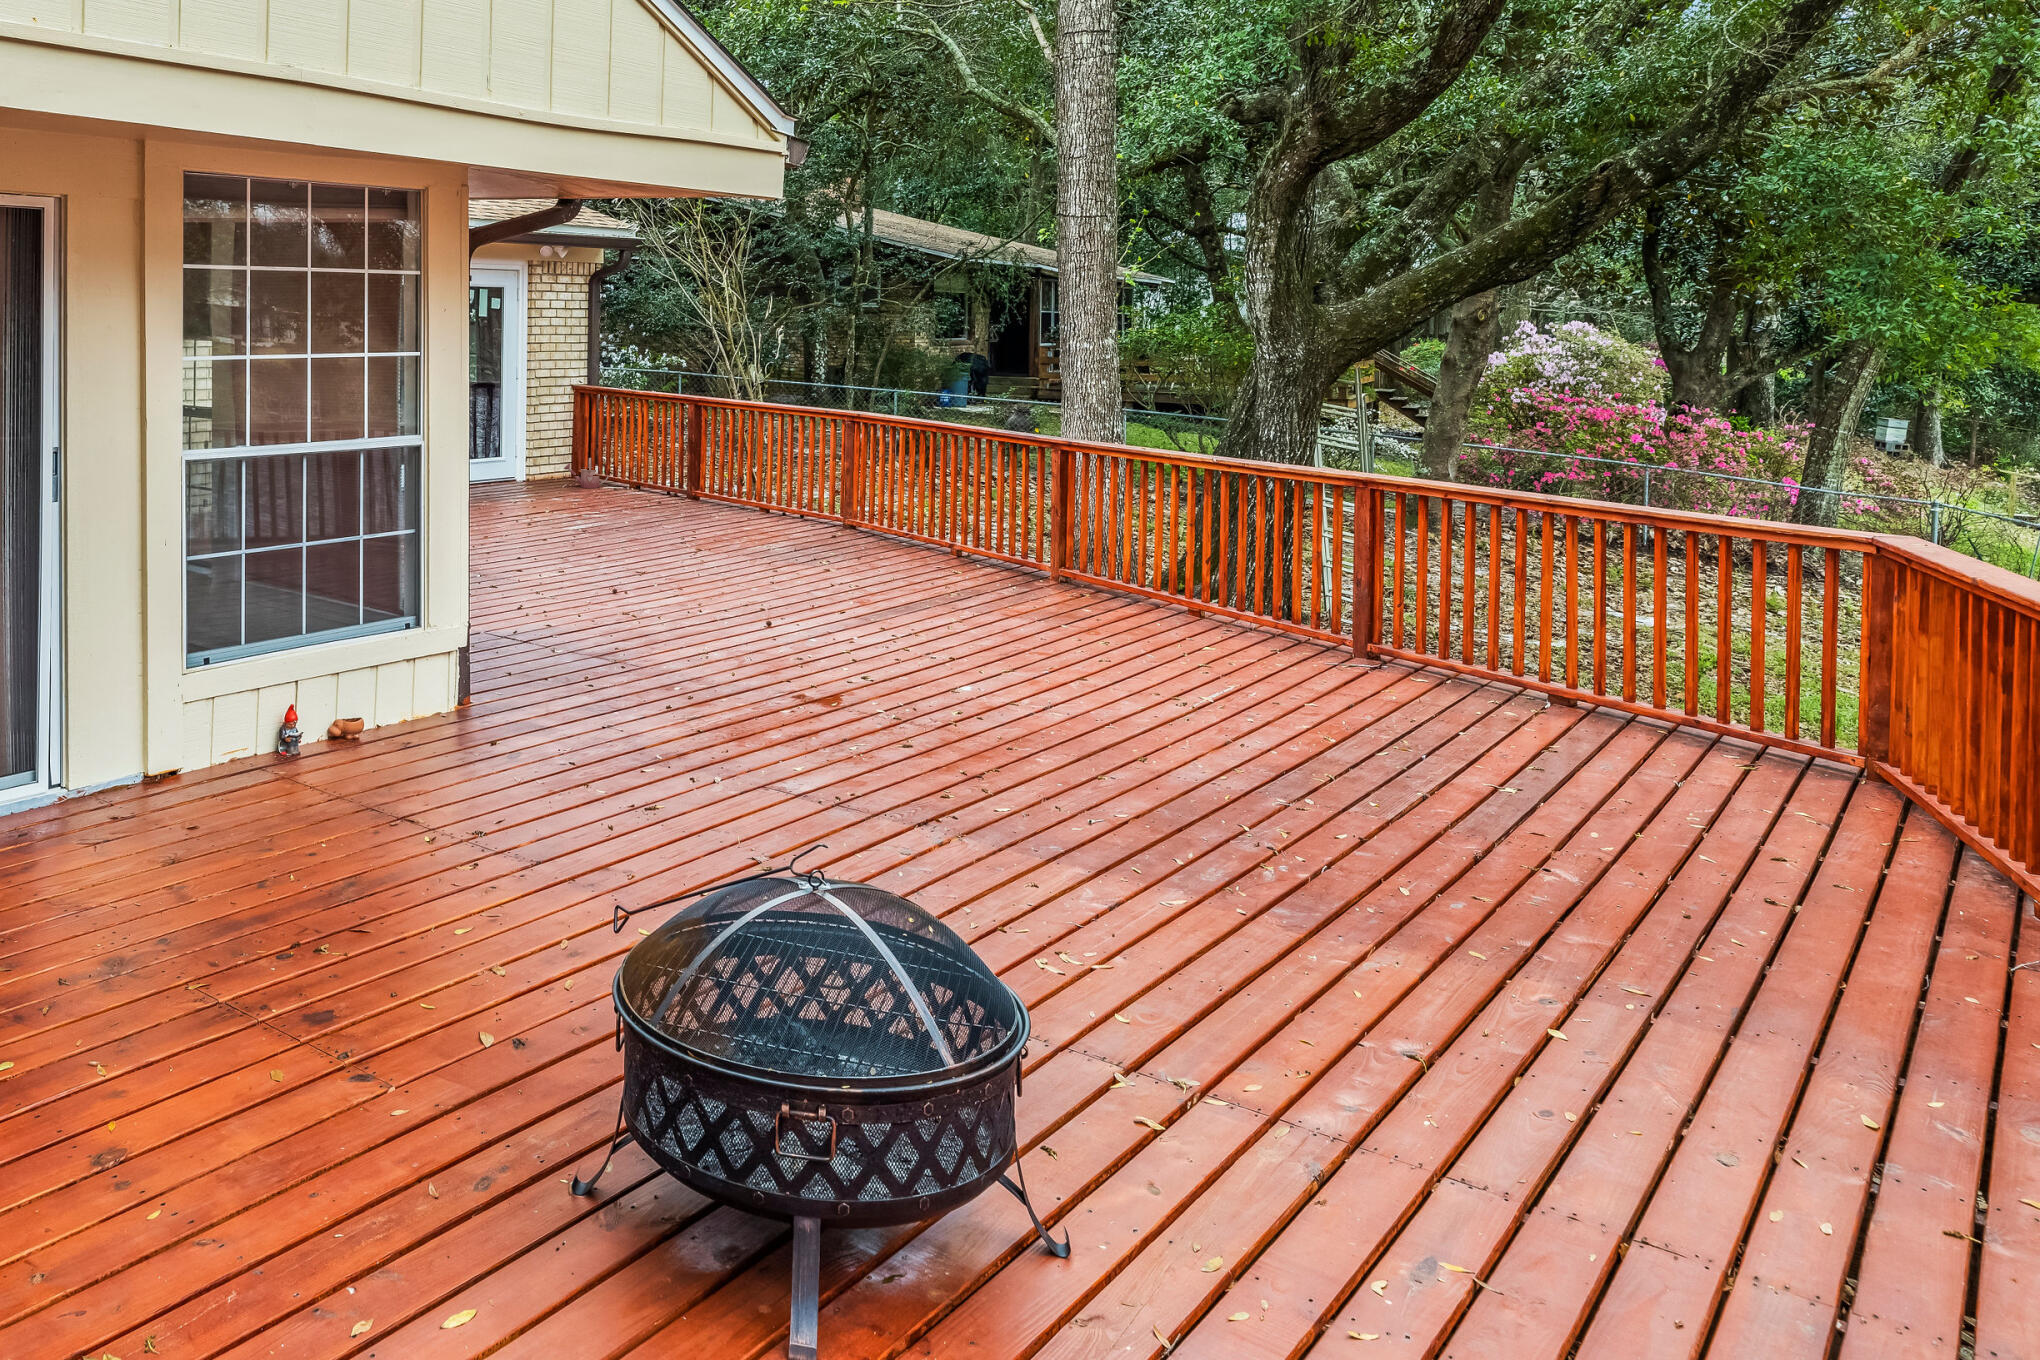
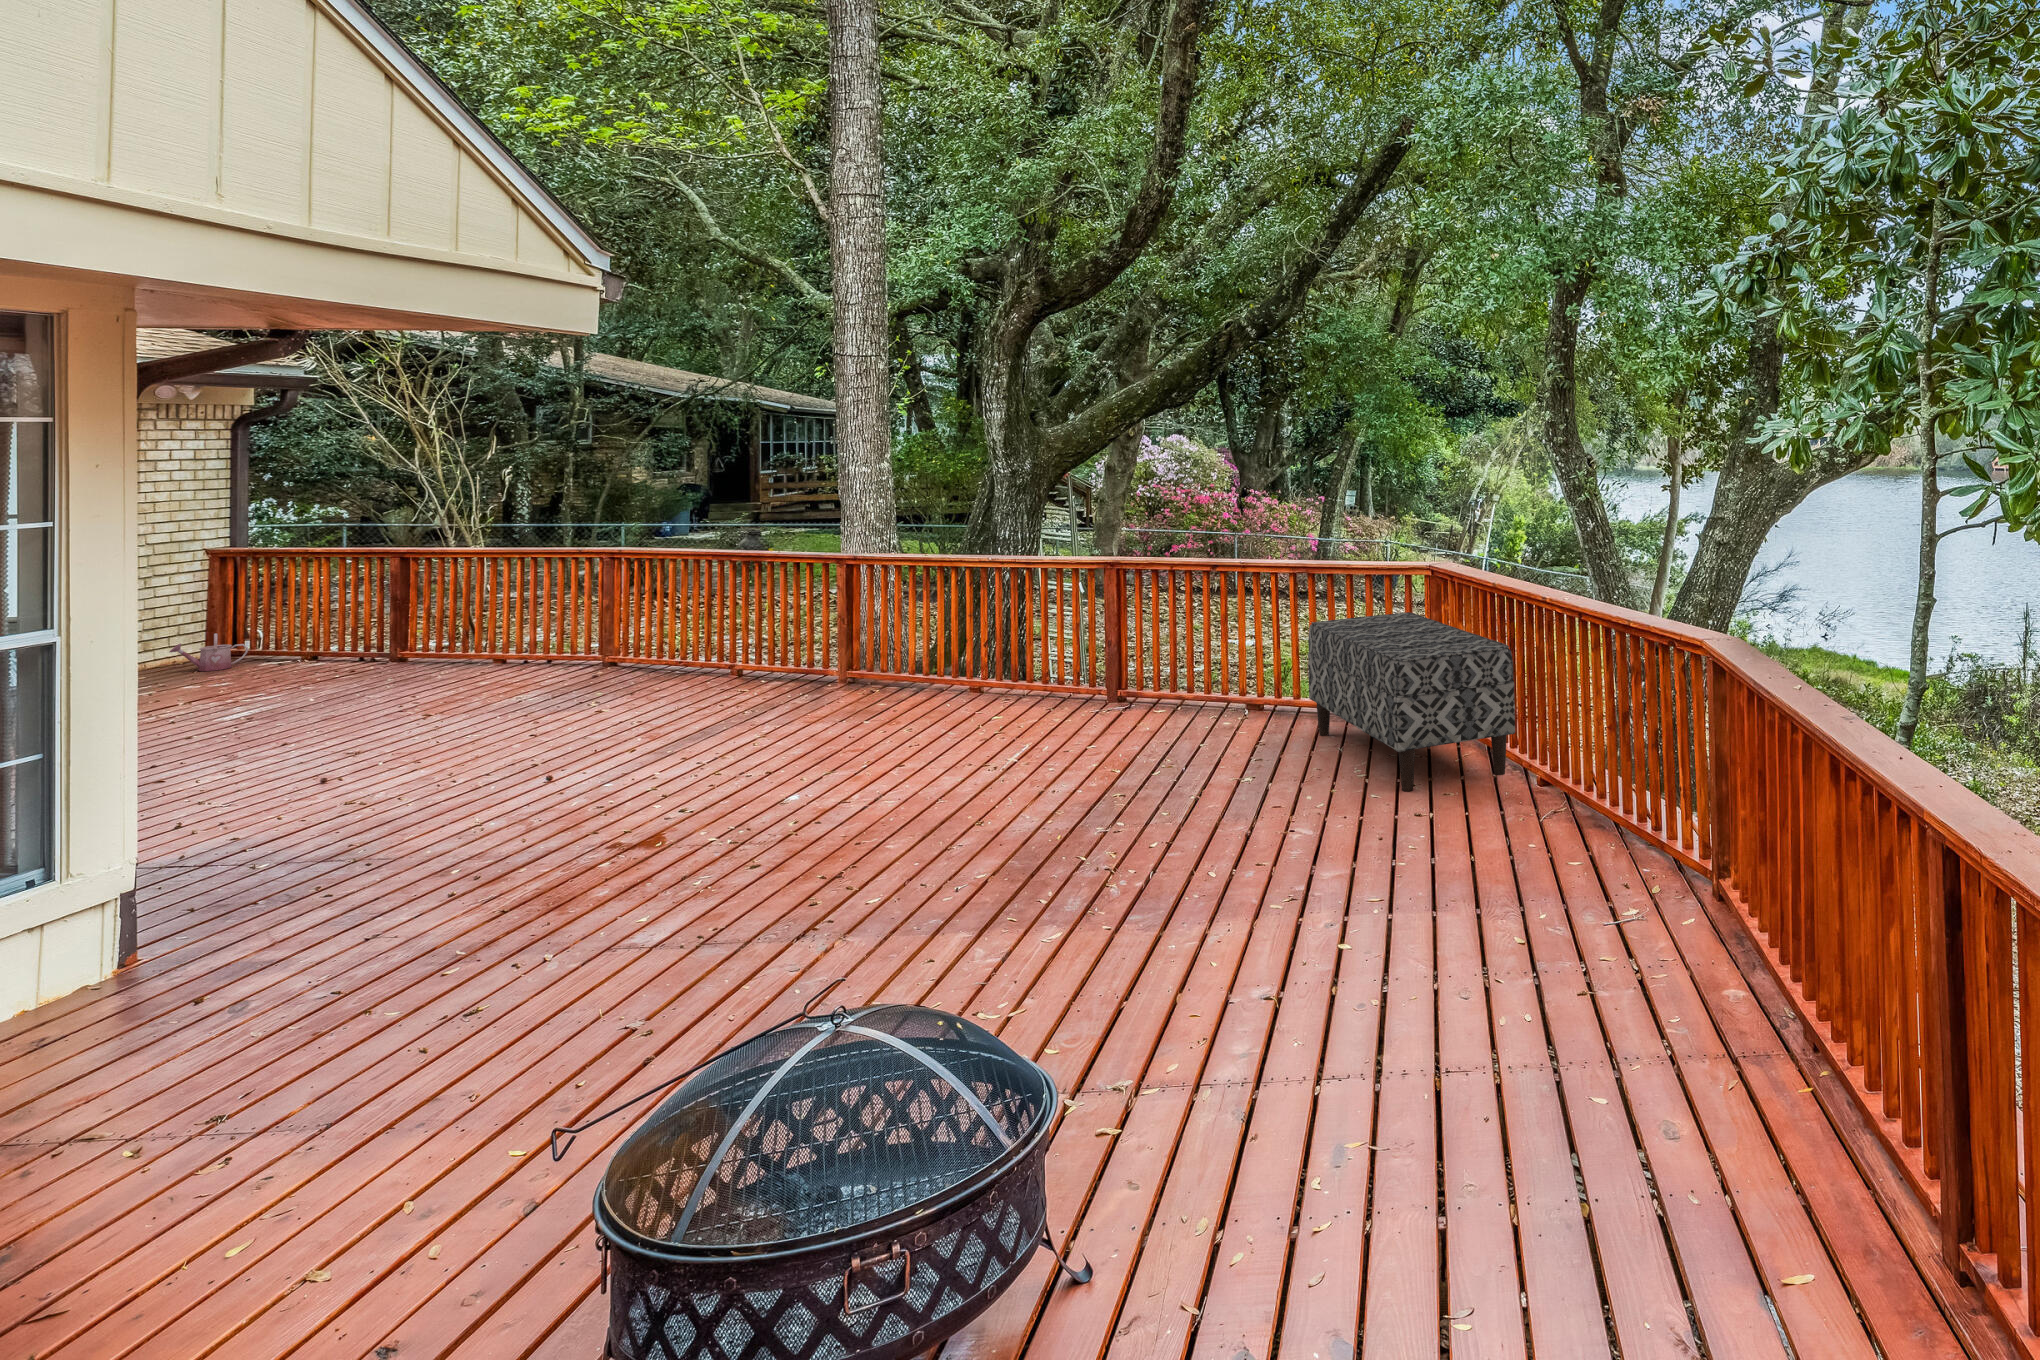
bench: none [1633,594,2012,891] -> present [1308,612,1515,791]

